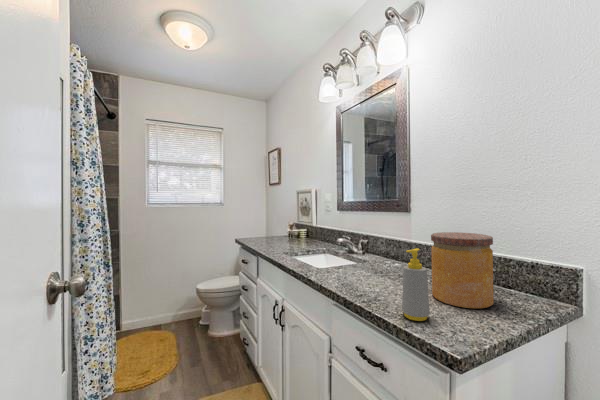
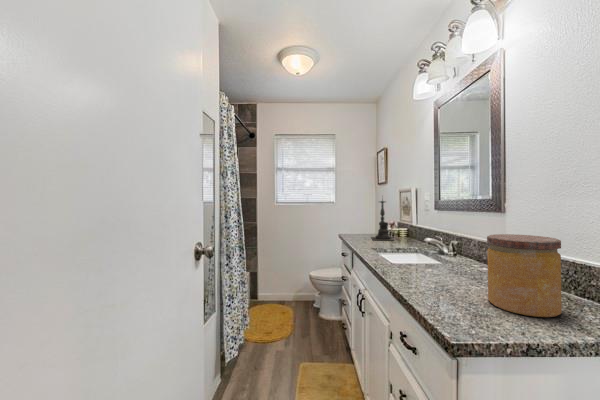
candle holder: none [272,196,298,243] -> present [371,199,394,240]
soap bottle: present [402,248,430,321] -> none [433,246,460,313]

